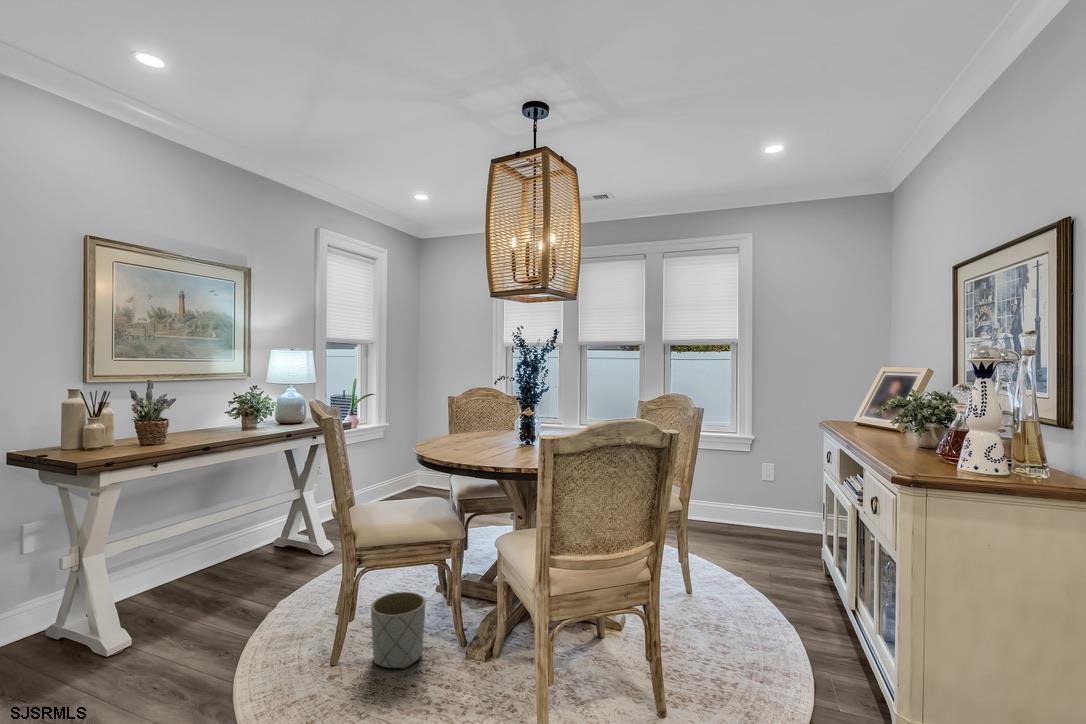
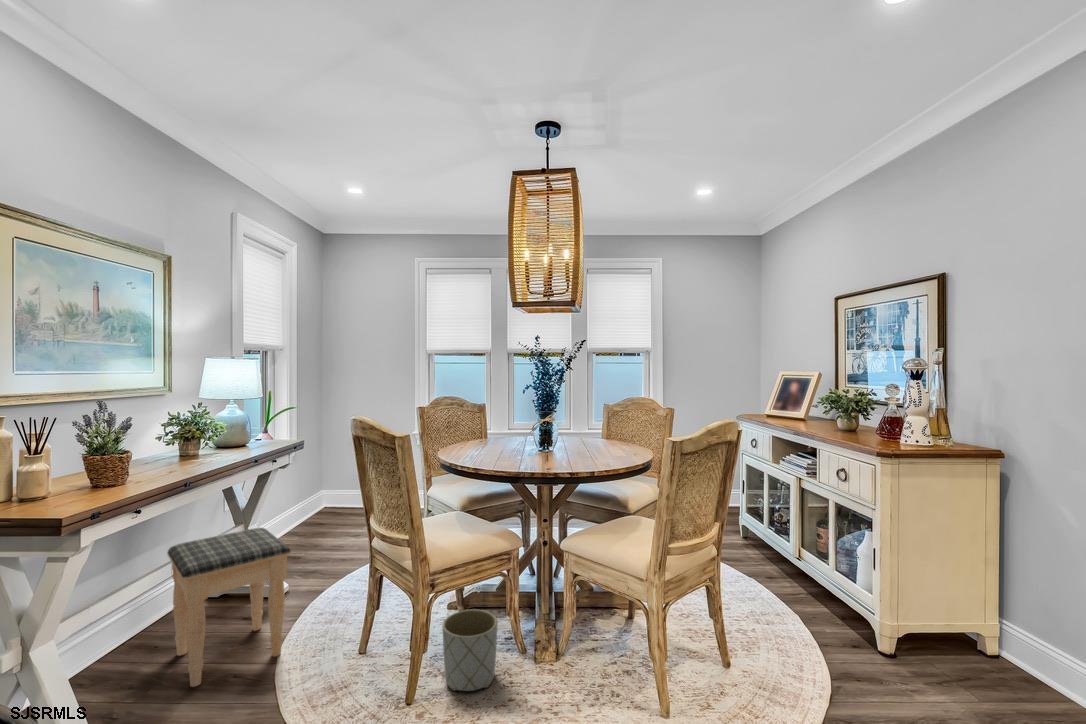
footstool: none [201,494,296,614] -> present [167,528,291,687]

